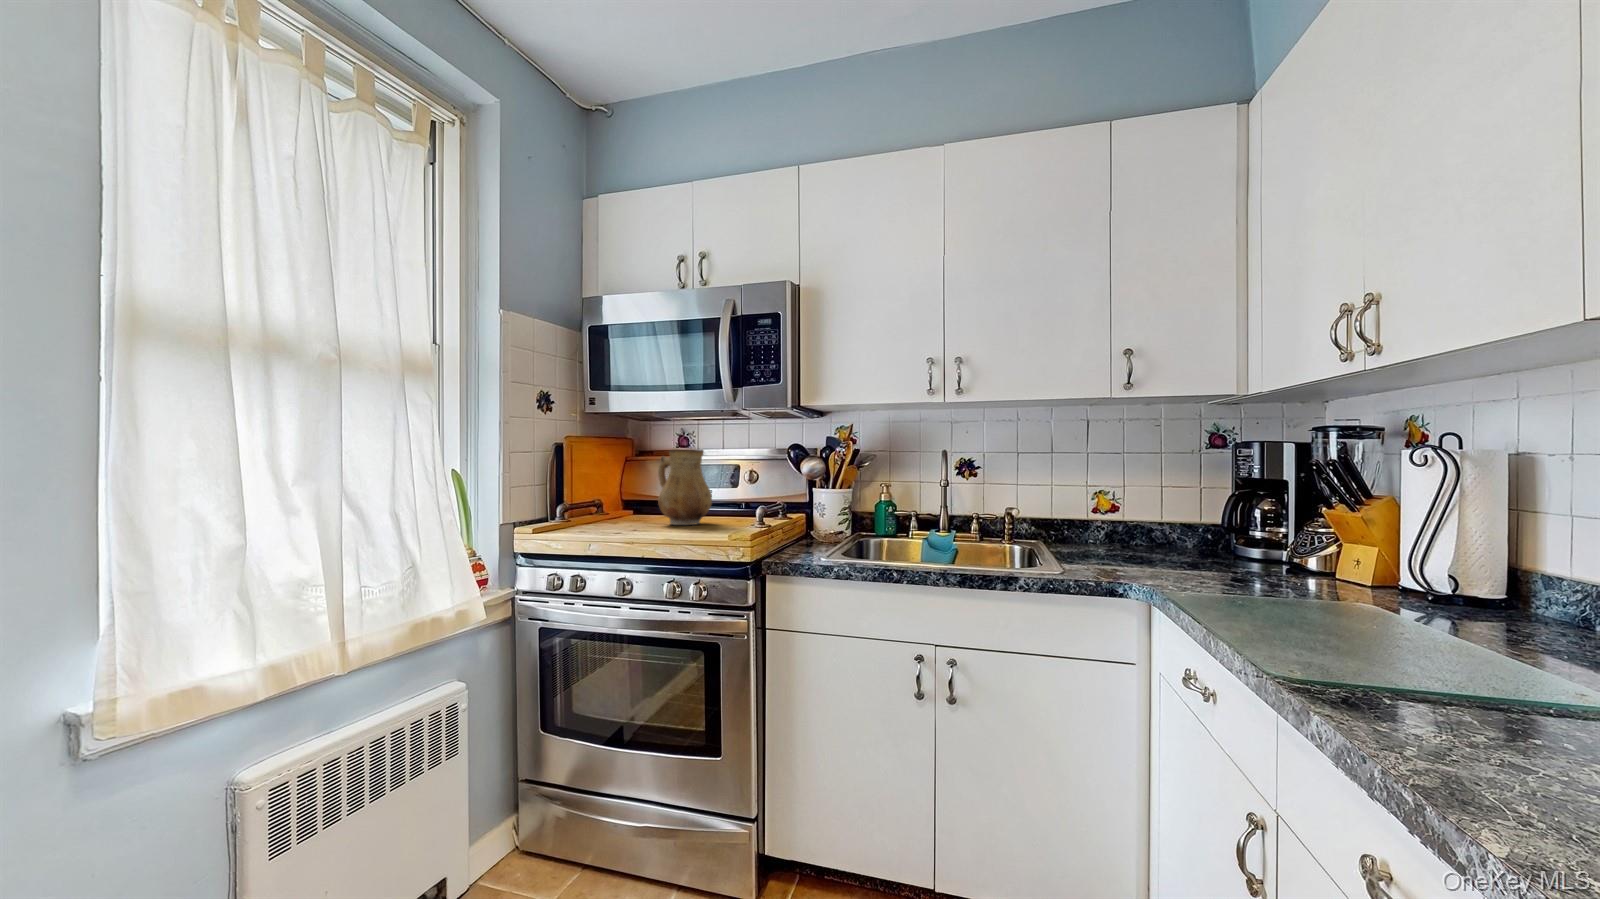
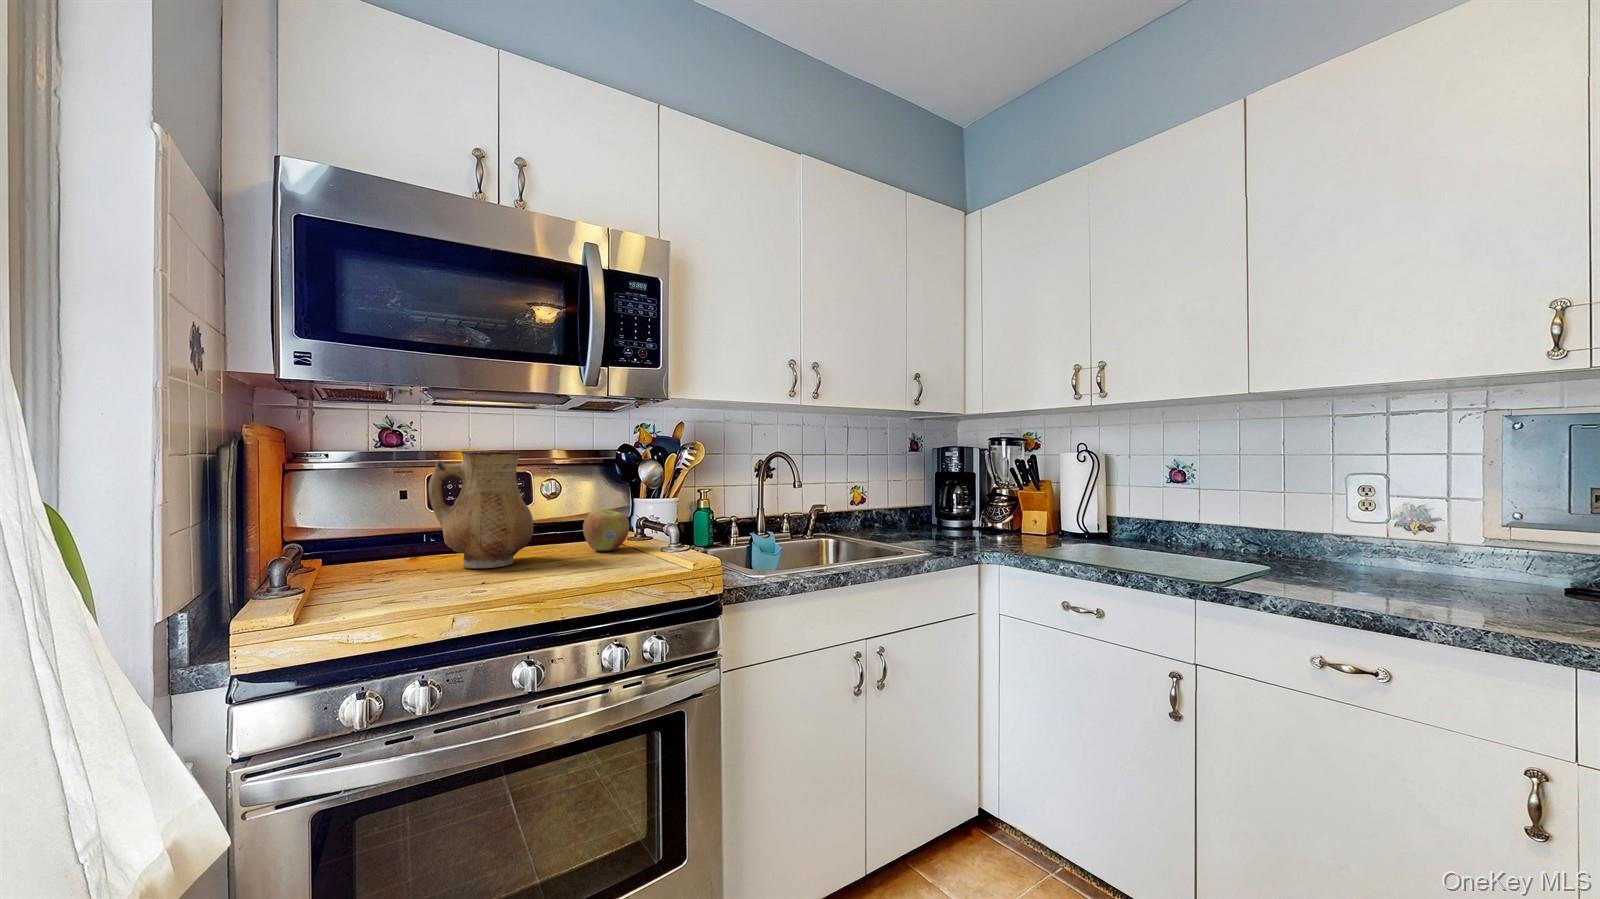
apple: none [744,494,779,525] -> present [583,510,629,551]

